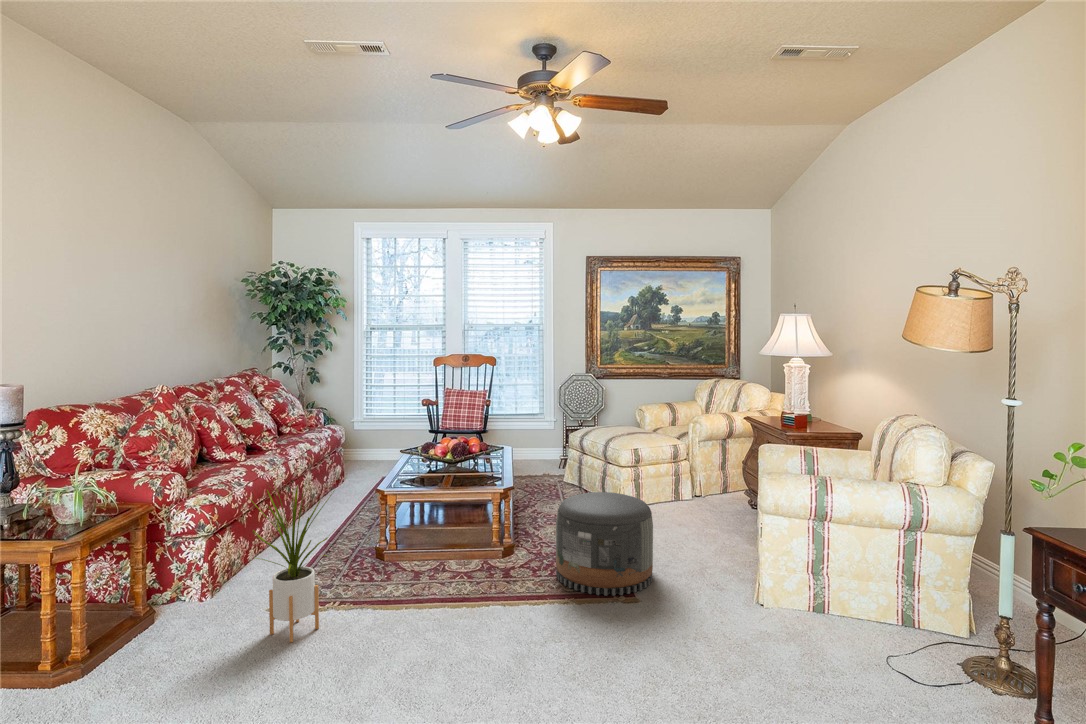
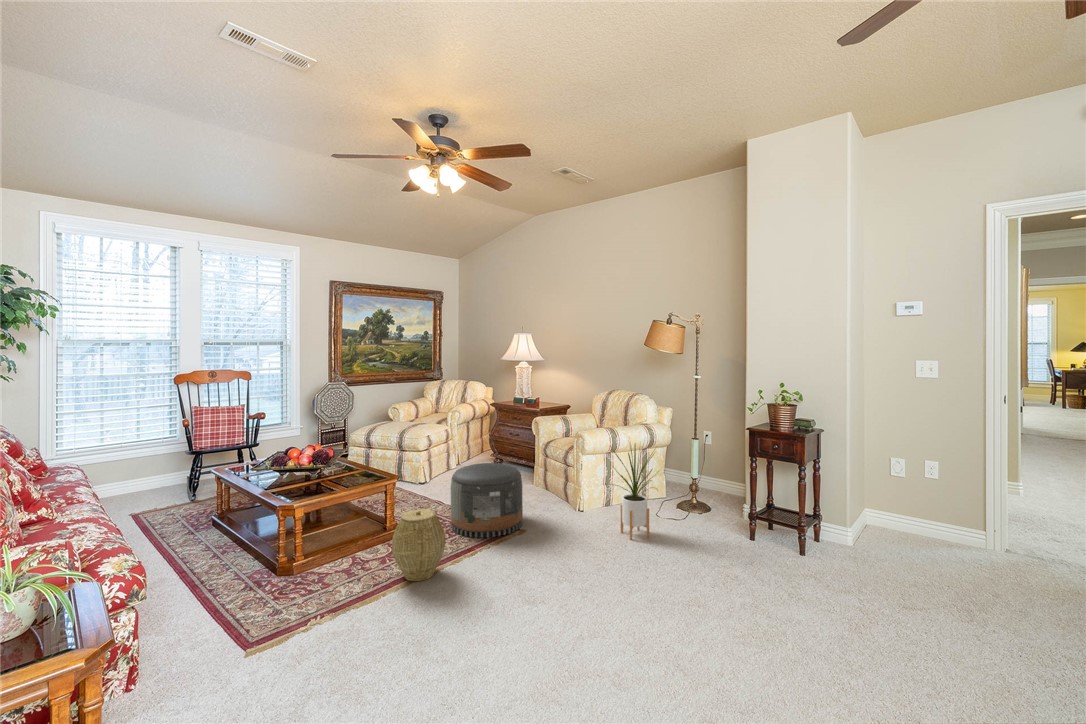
house plant: present [251,481,334,642] -> present [613,444,659,540]
woven basket: none [423,525,483,607] -> present [392,509,445,581]

